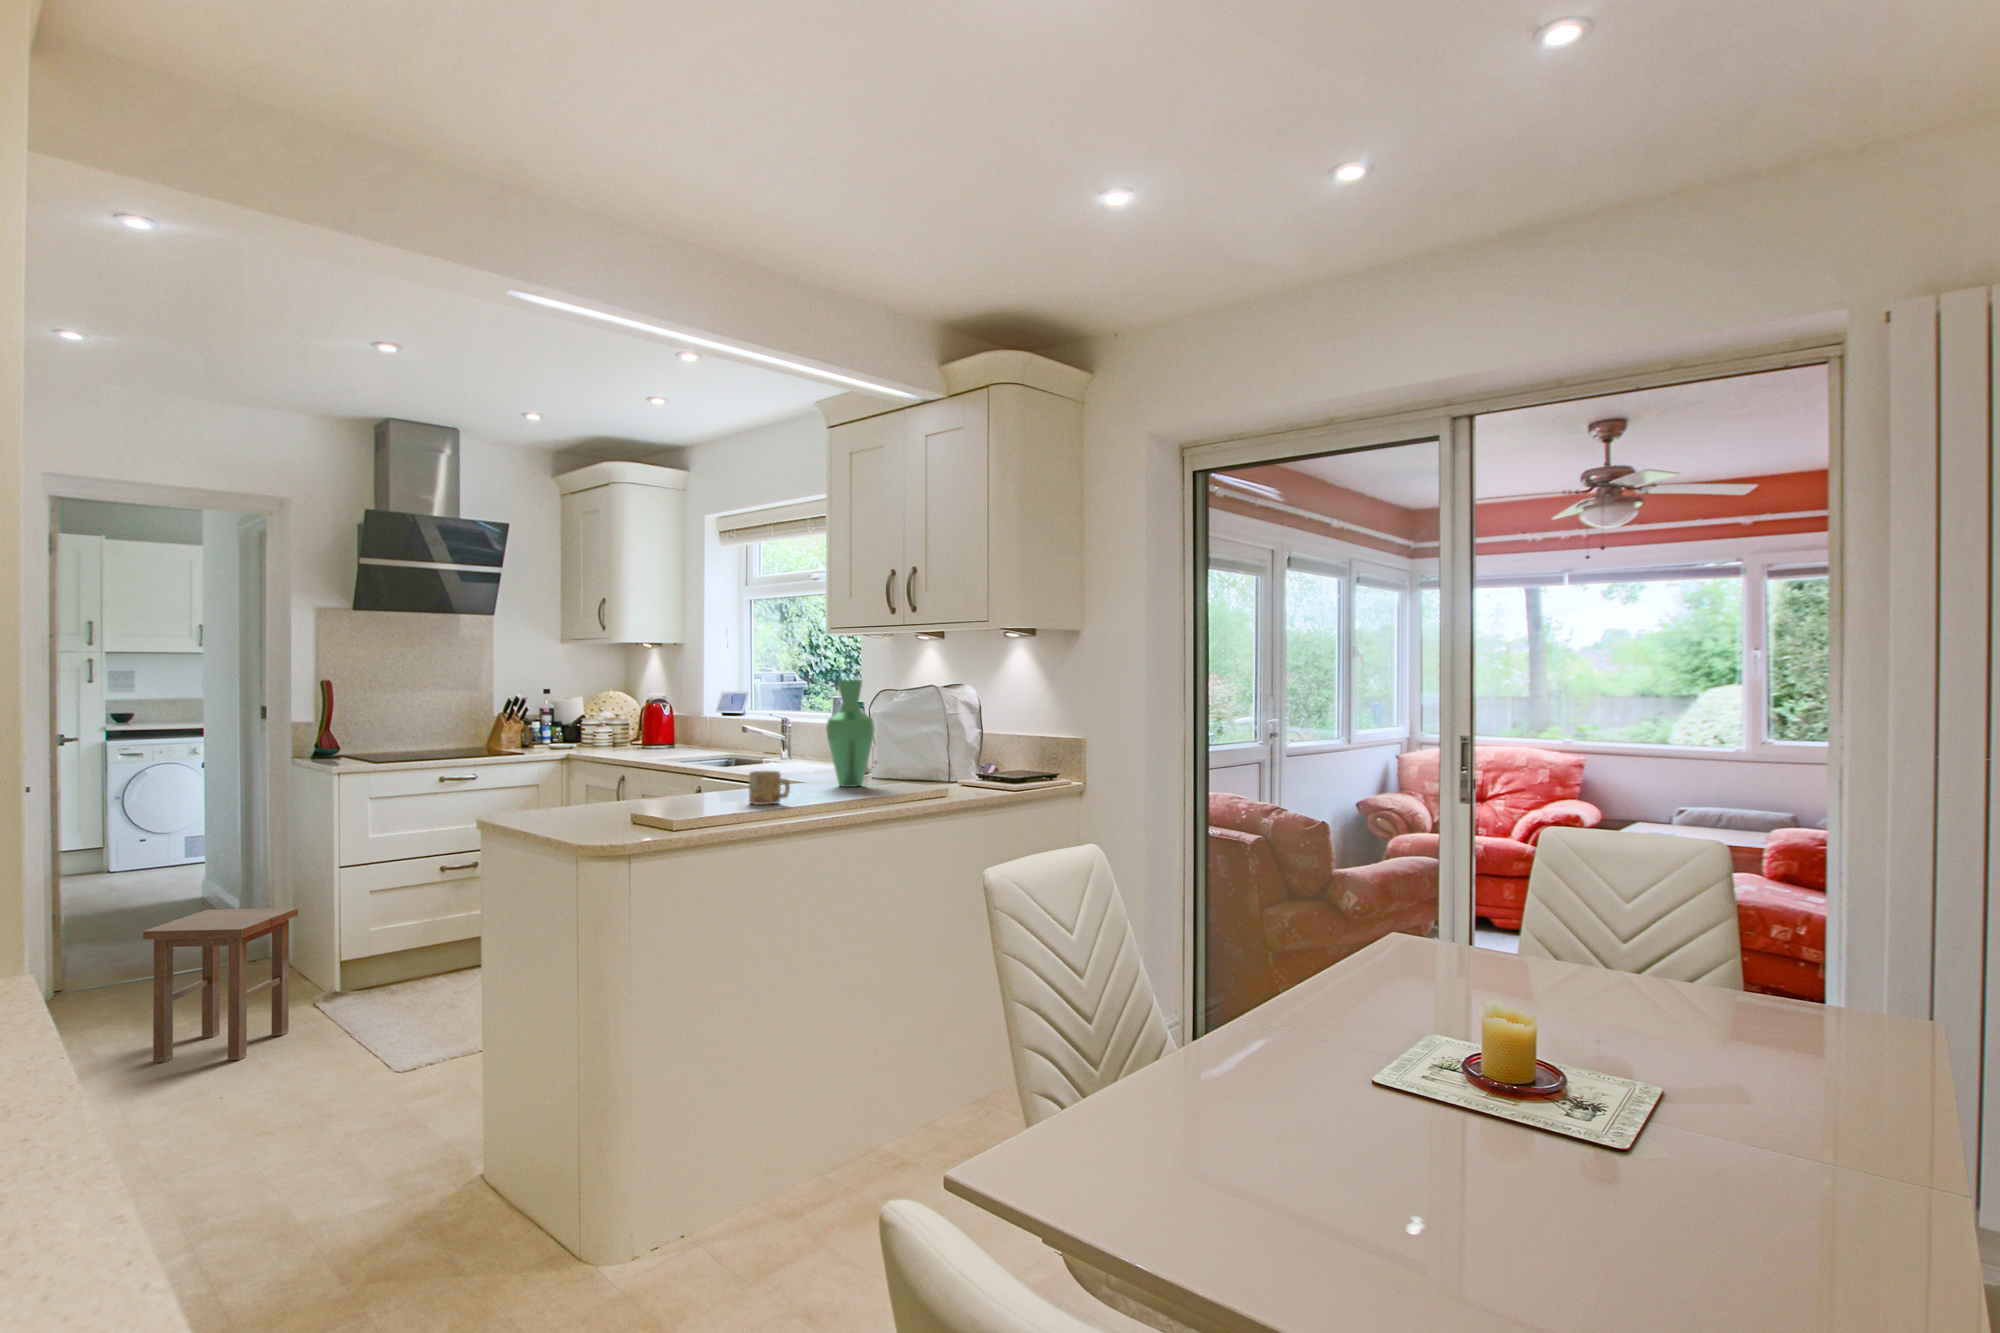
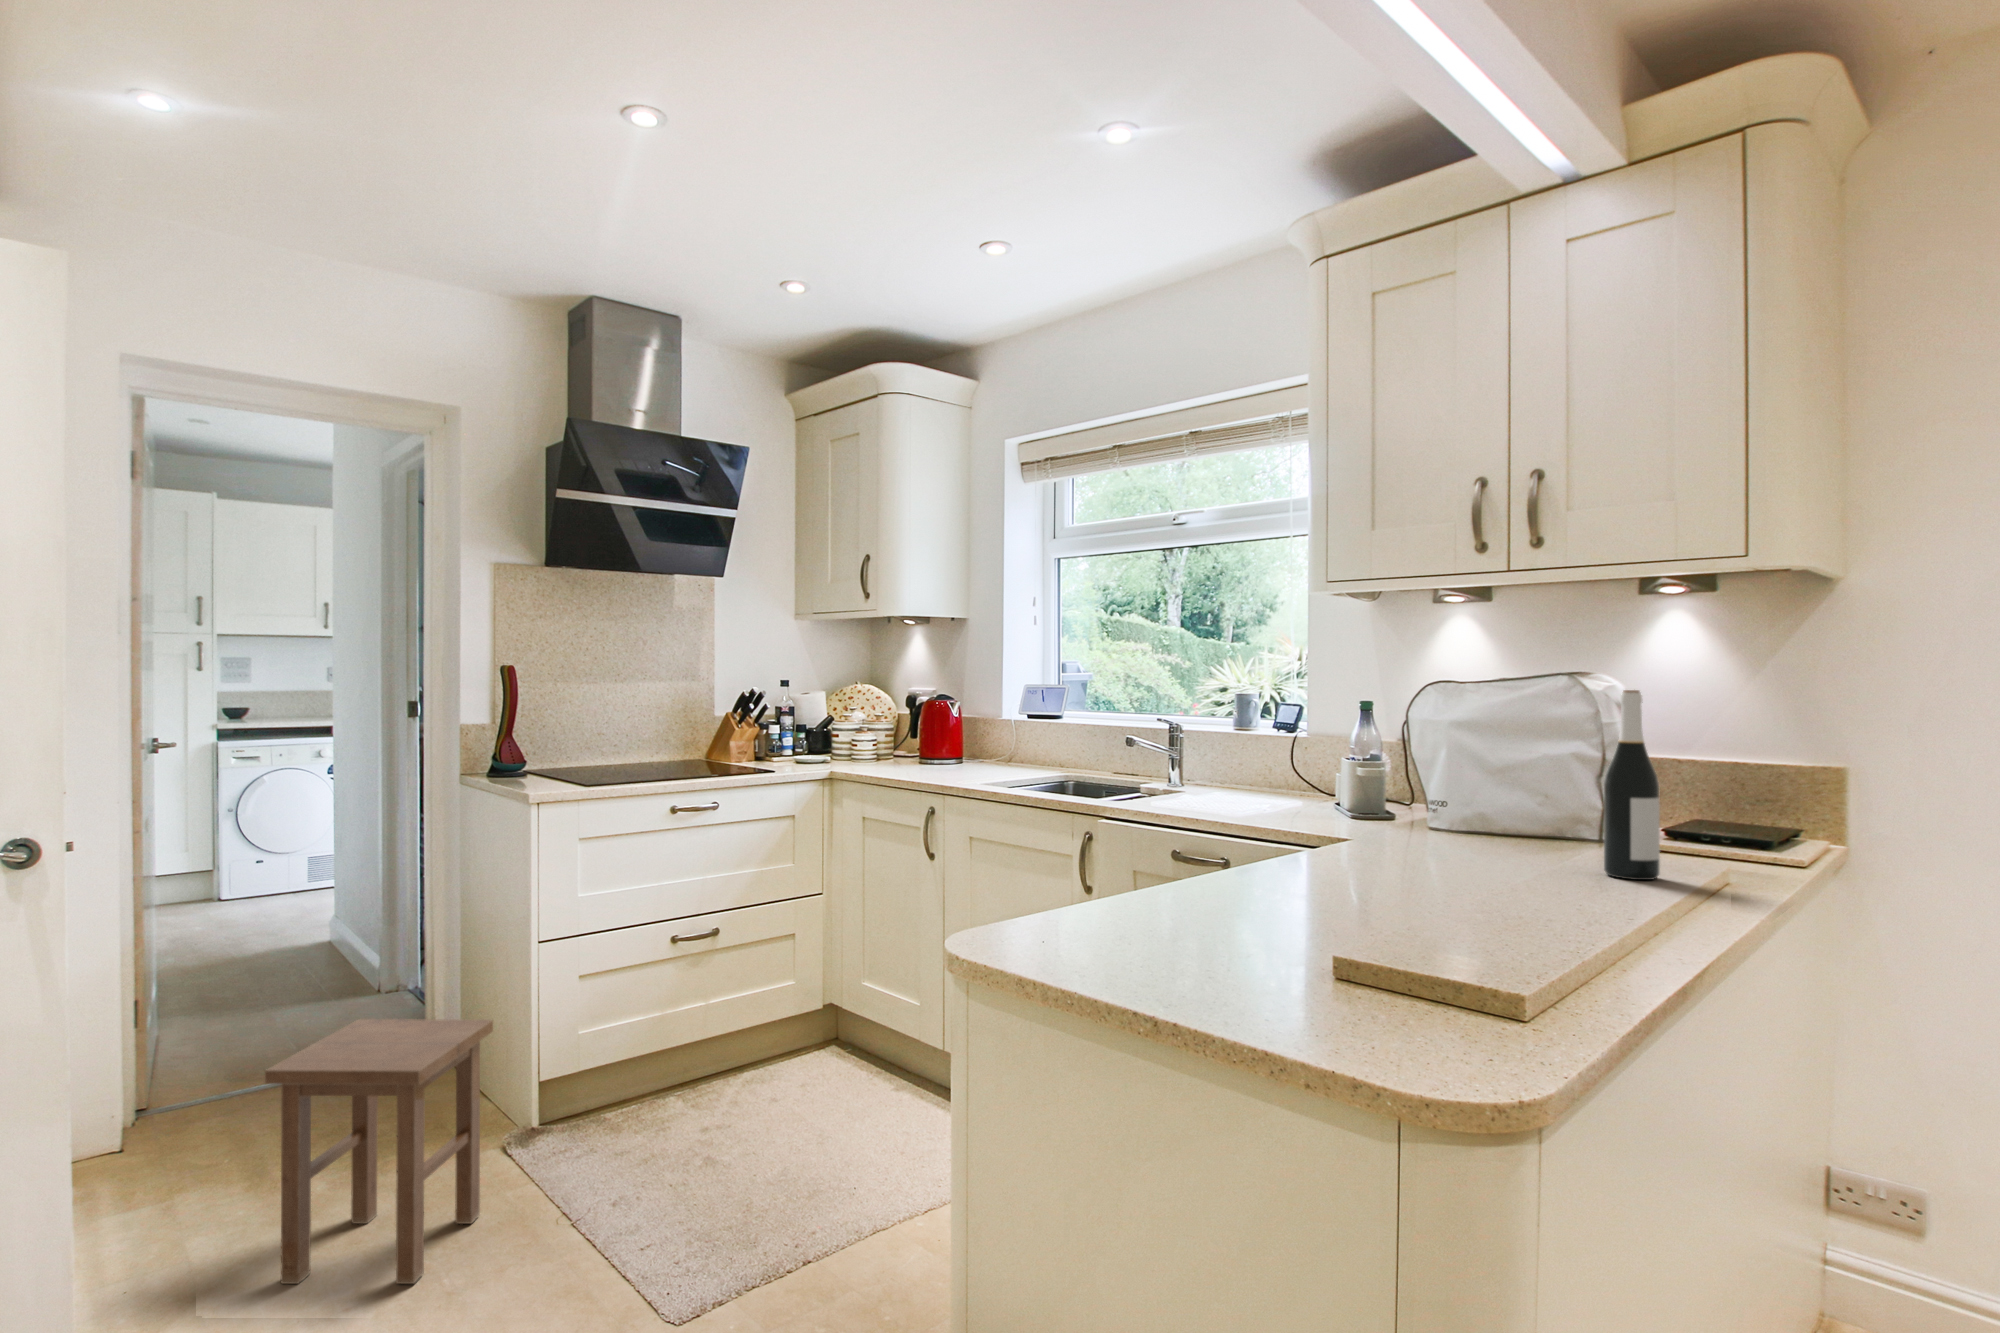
vase: present [826,680,875,787] -> none [1436,661,1532,858]
wine bottle: none [881,695,906,793] -> present [1604,690,1660,880]
mug: present [749,771,790,805] -> none [1494,848,1601,928]

